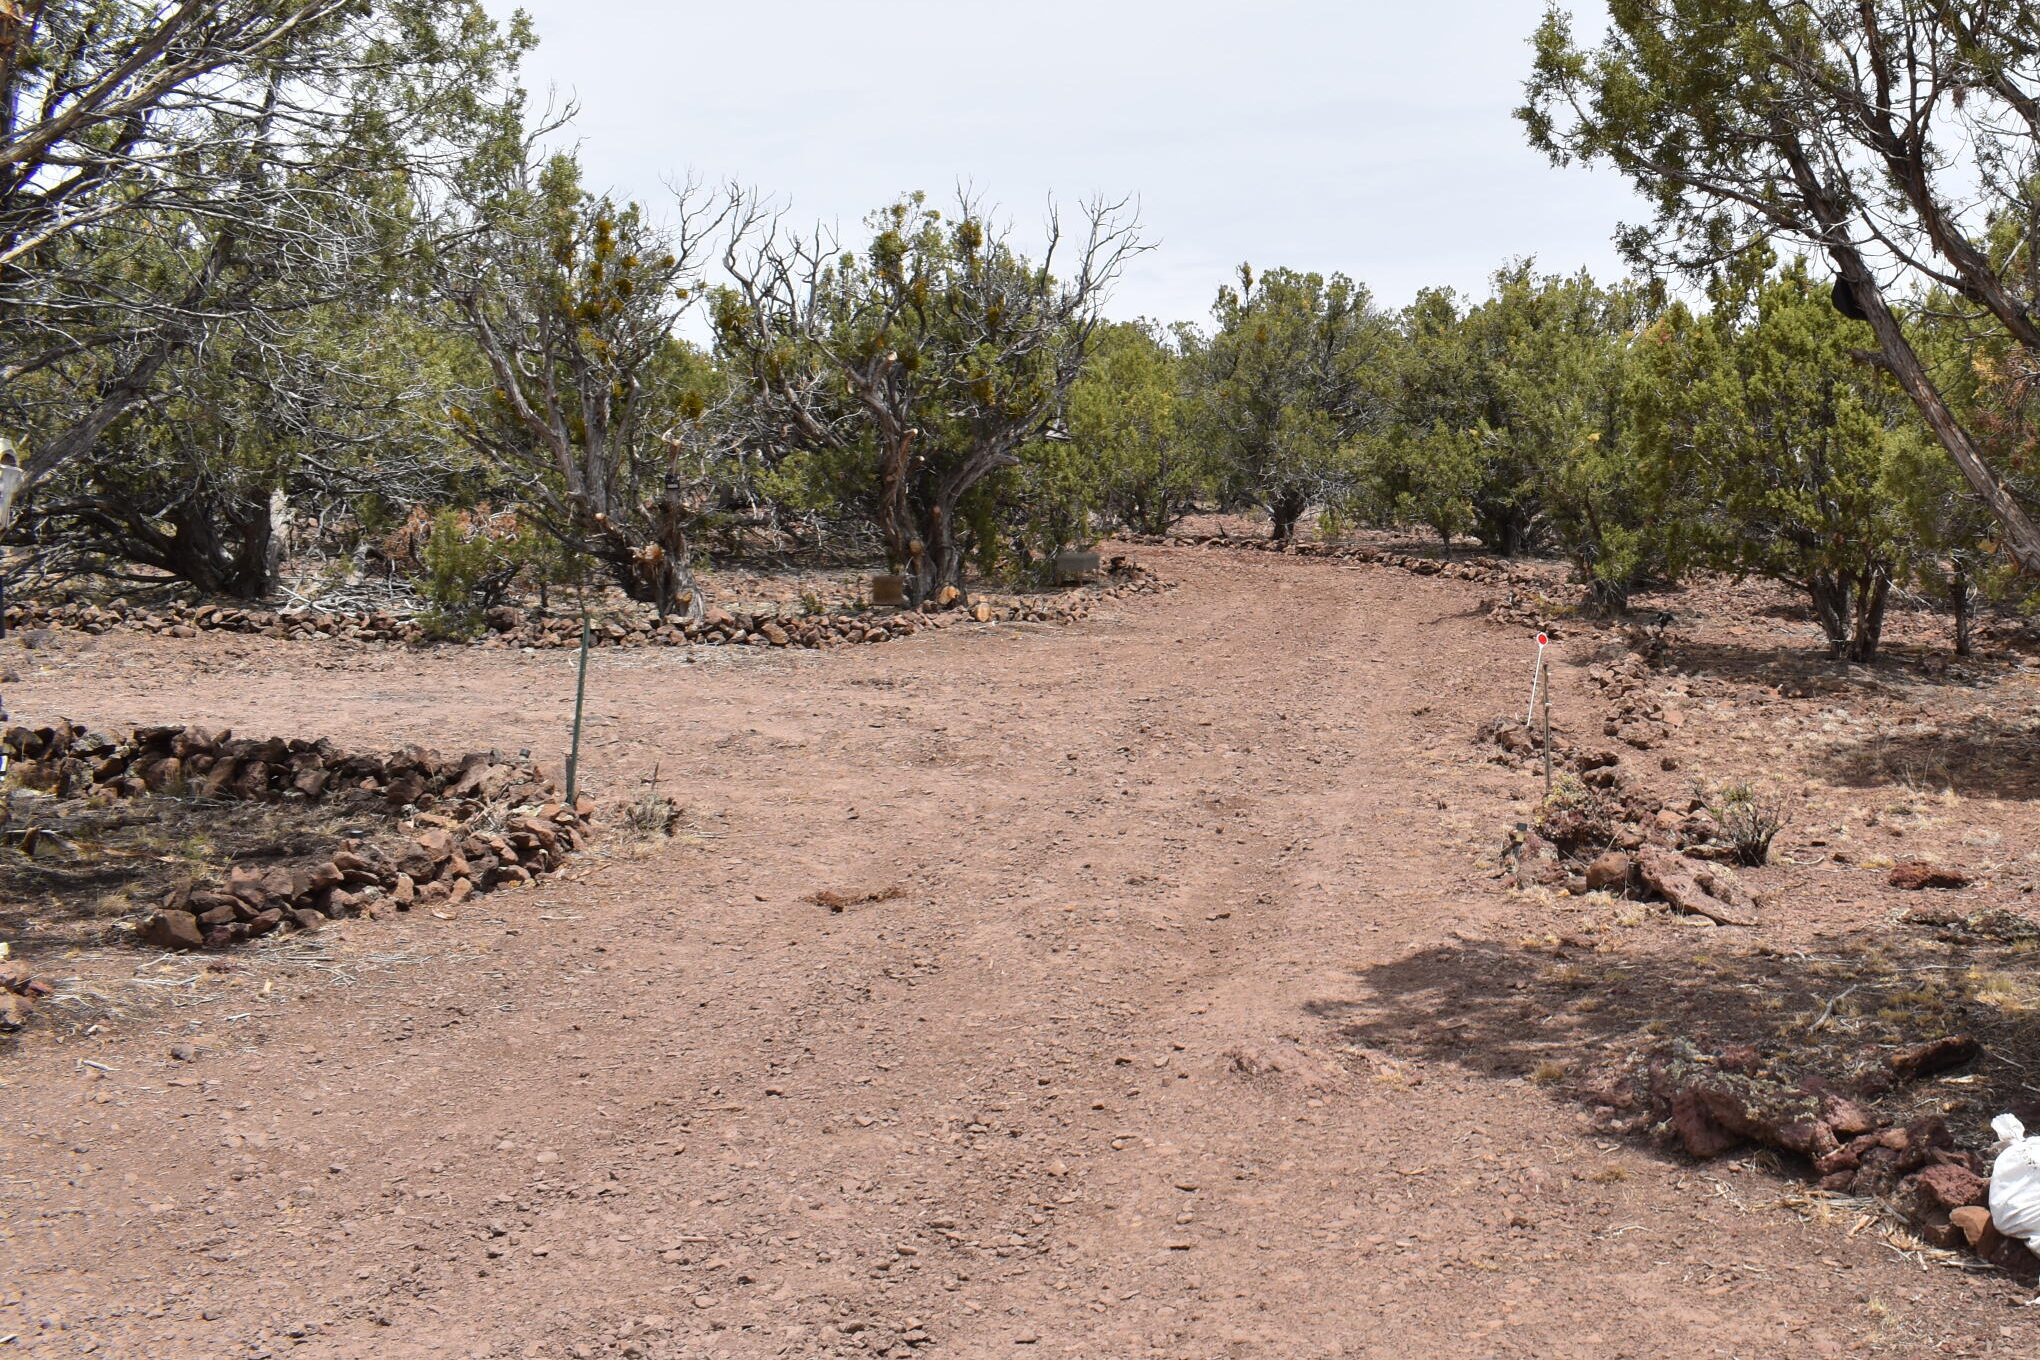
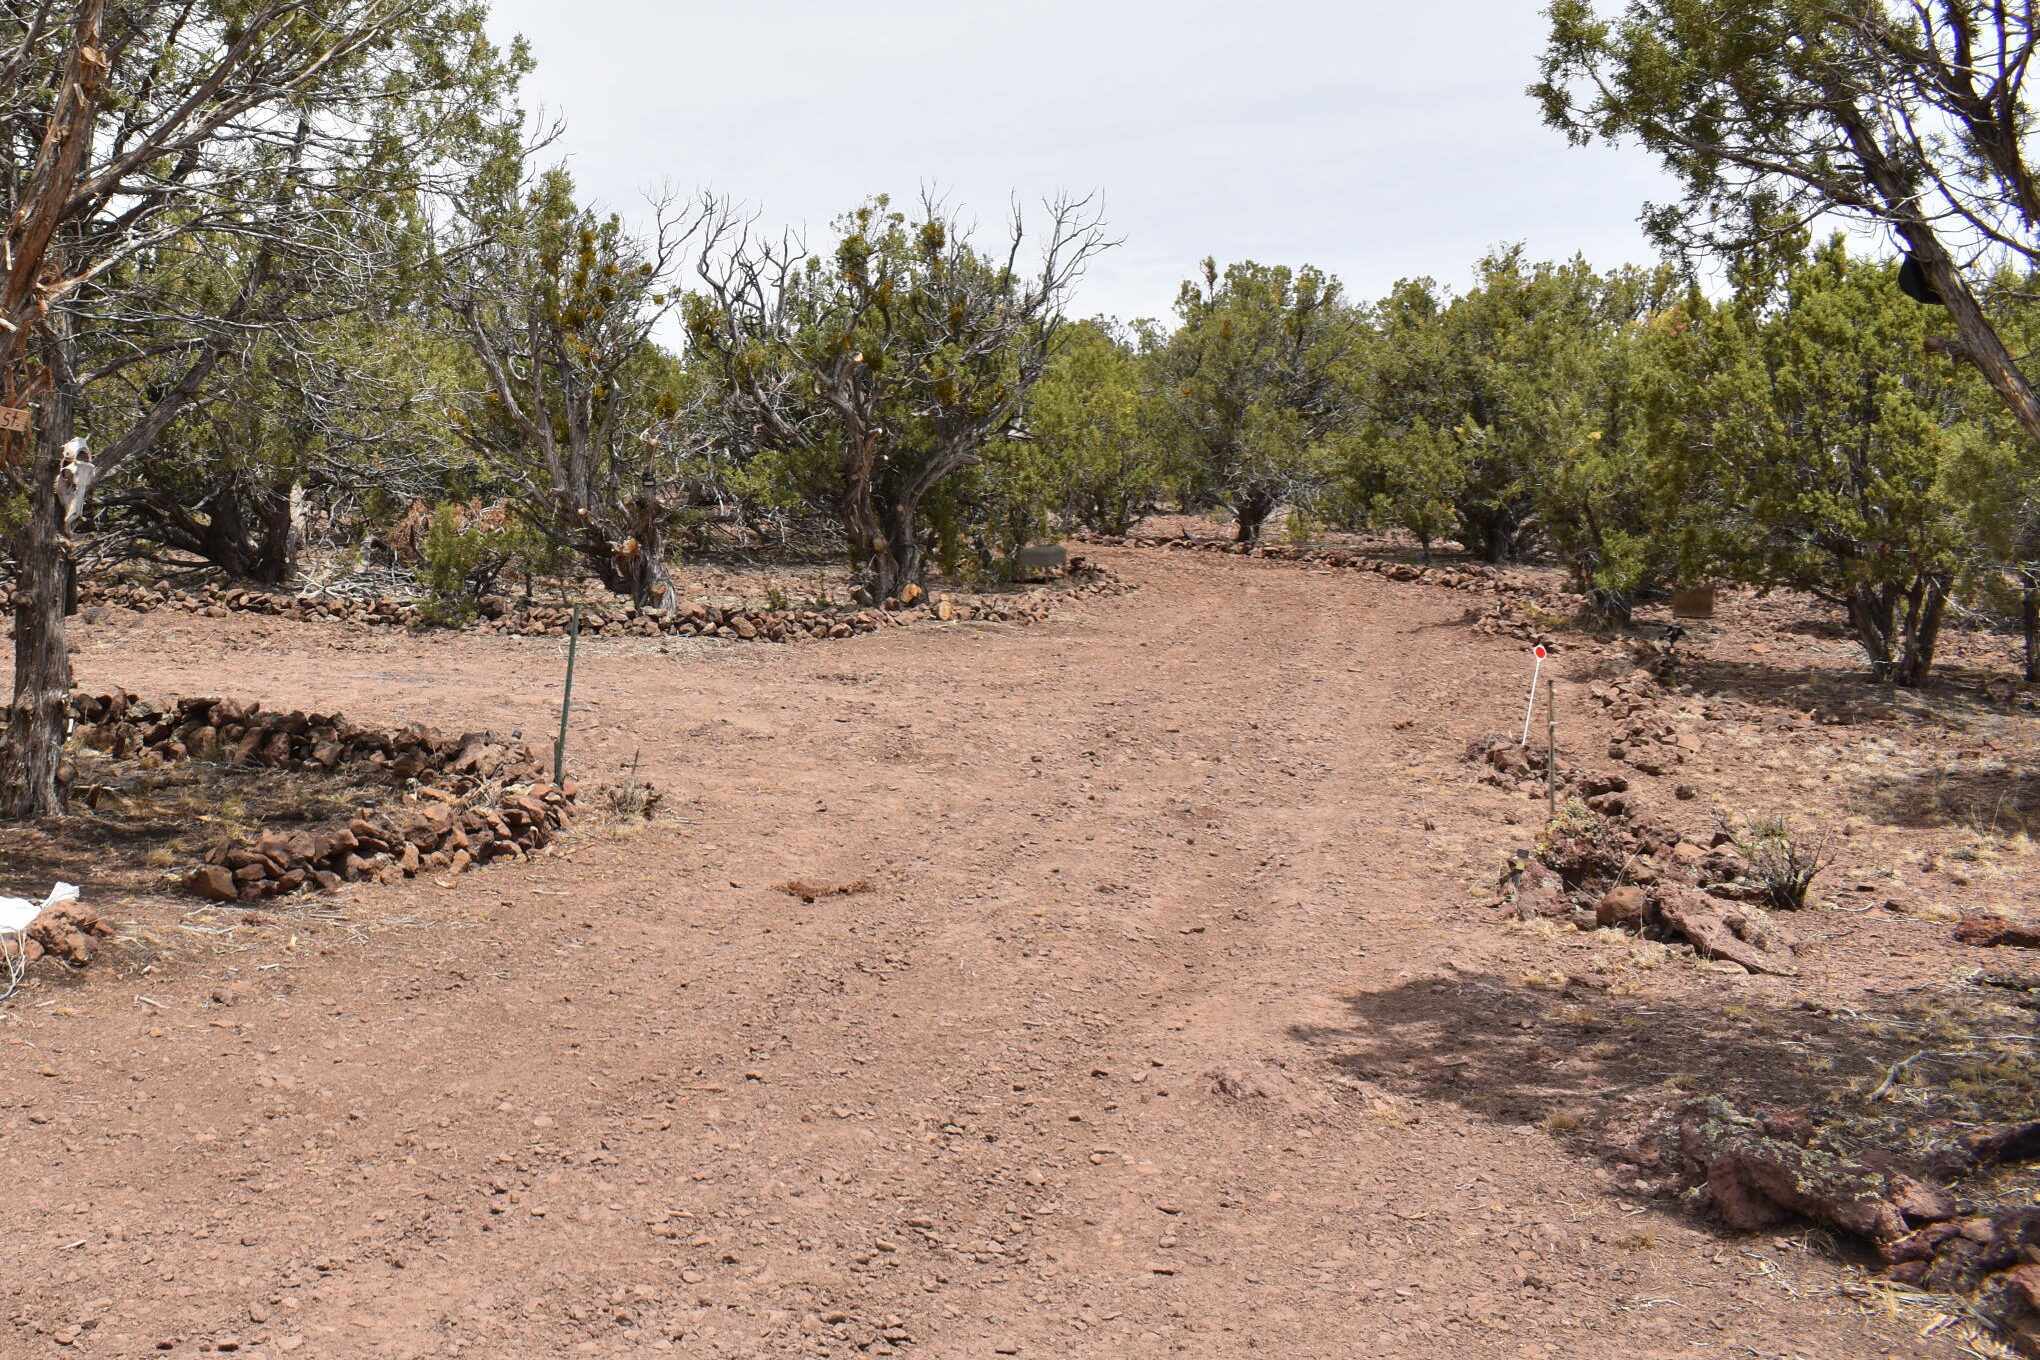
bucket: present [871,575,906,605] -> present [1673,581,1717,618]

